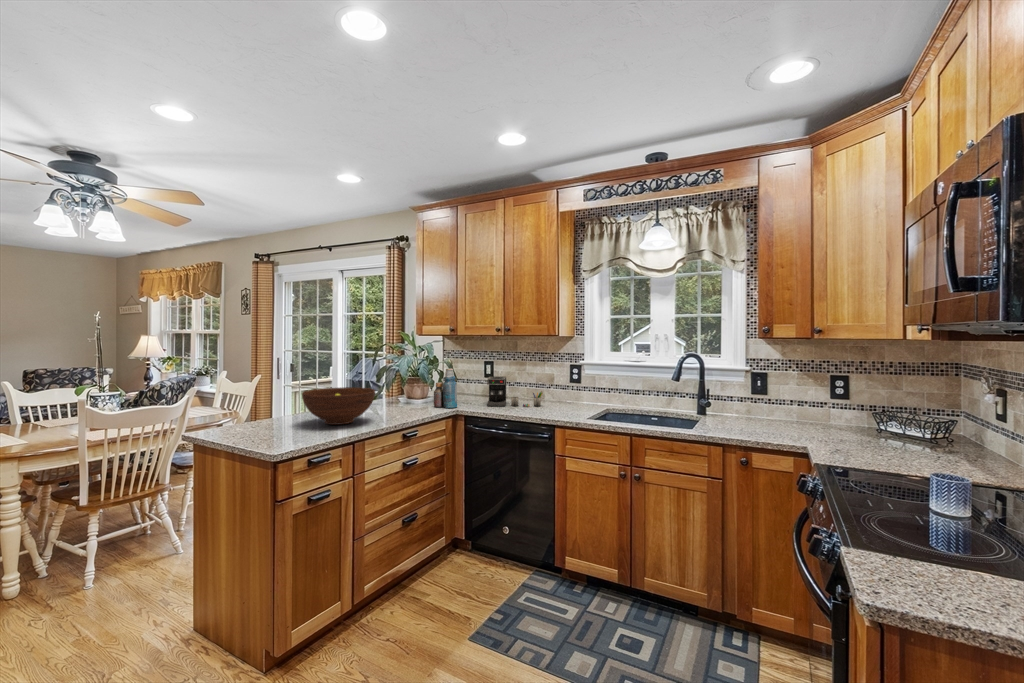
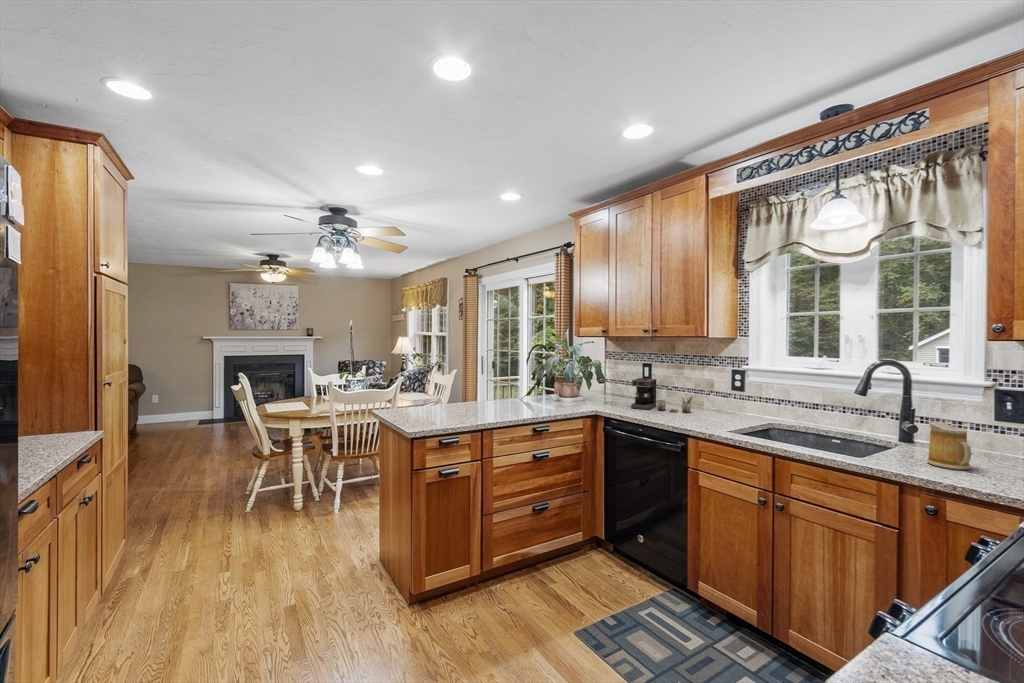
bottle: present [434,369,457,408] -> none [578,368,600,407]
fruit bowl: present [302,387,375,425] -> none [453,381,513,413]
mug: none [728,398,756,431] -> present [927,422,971,470]

